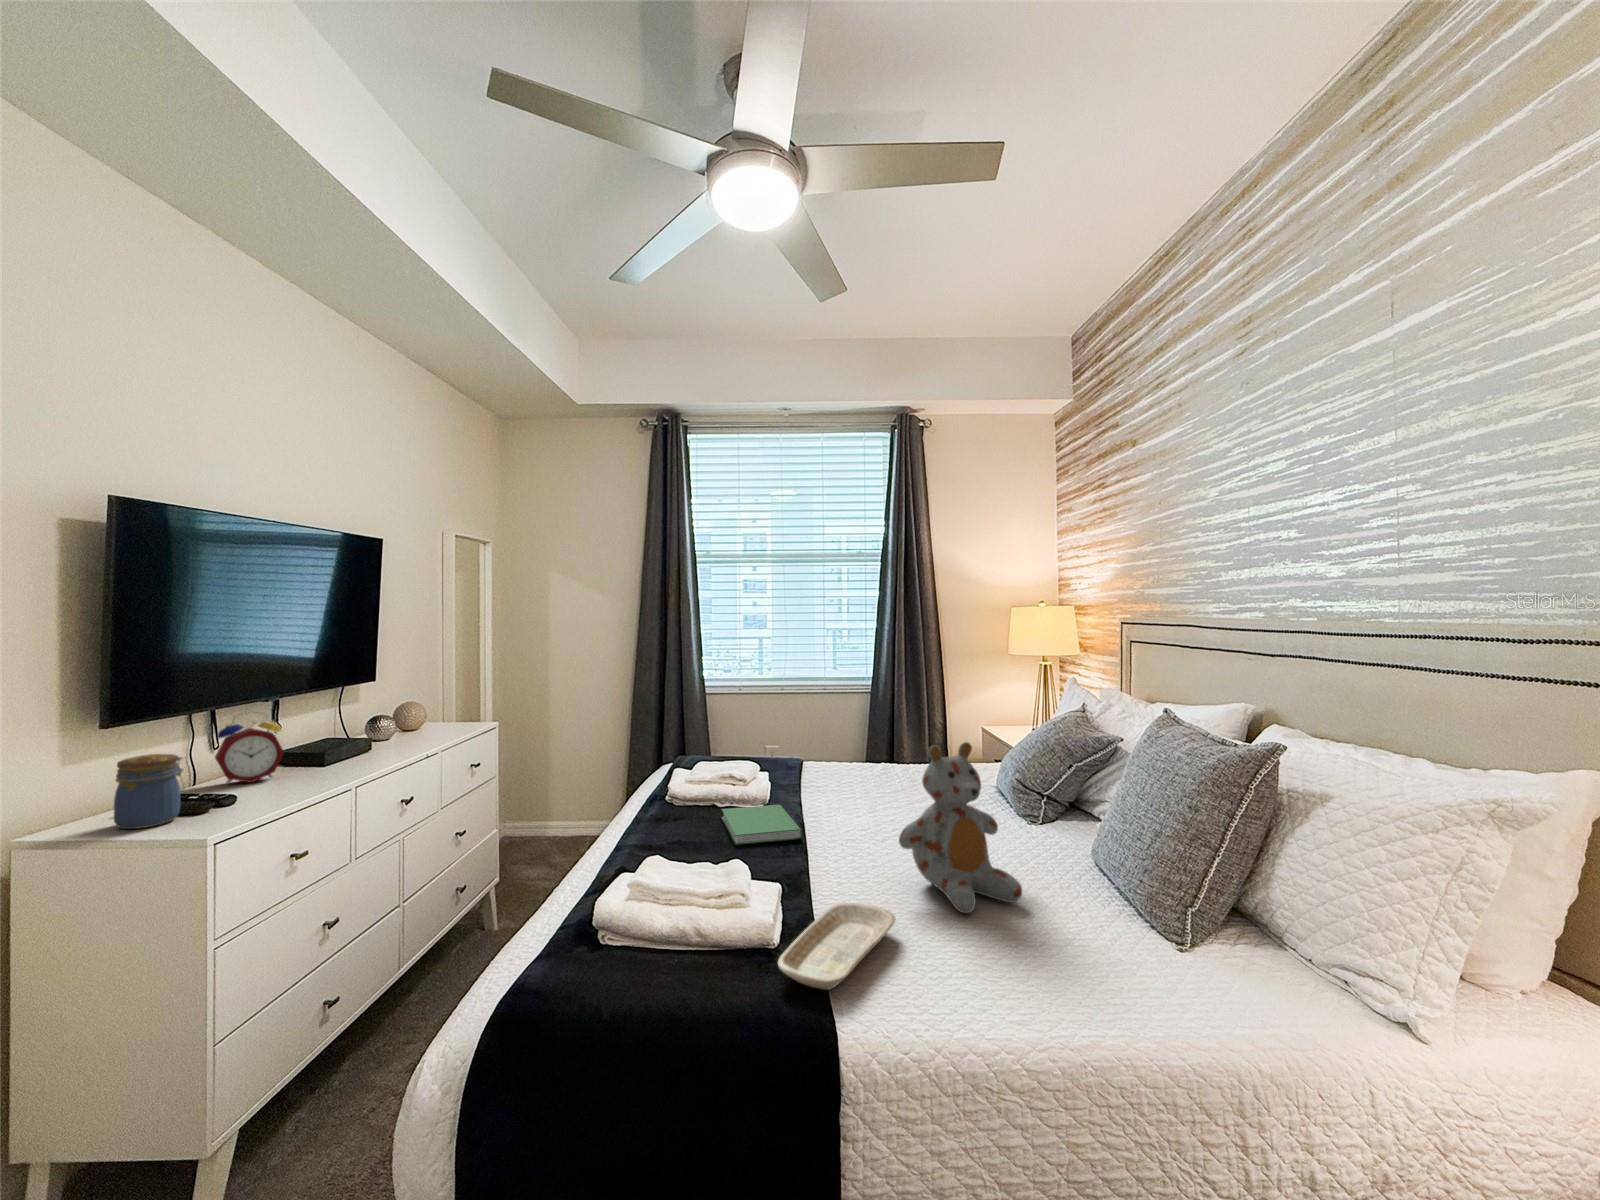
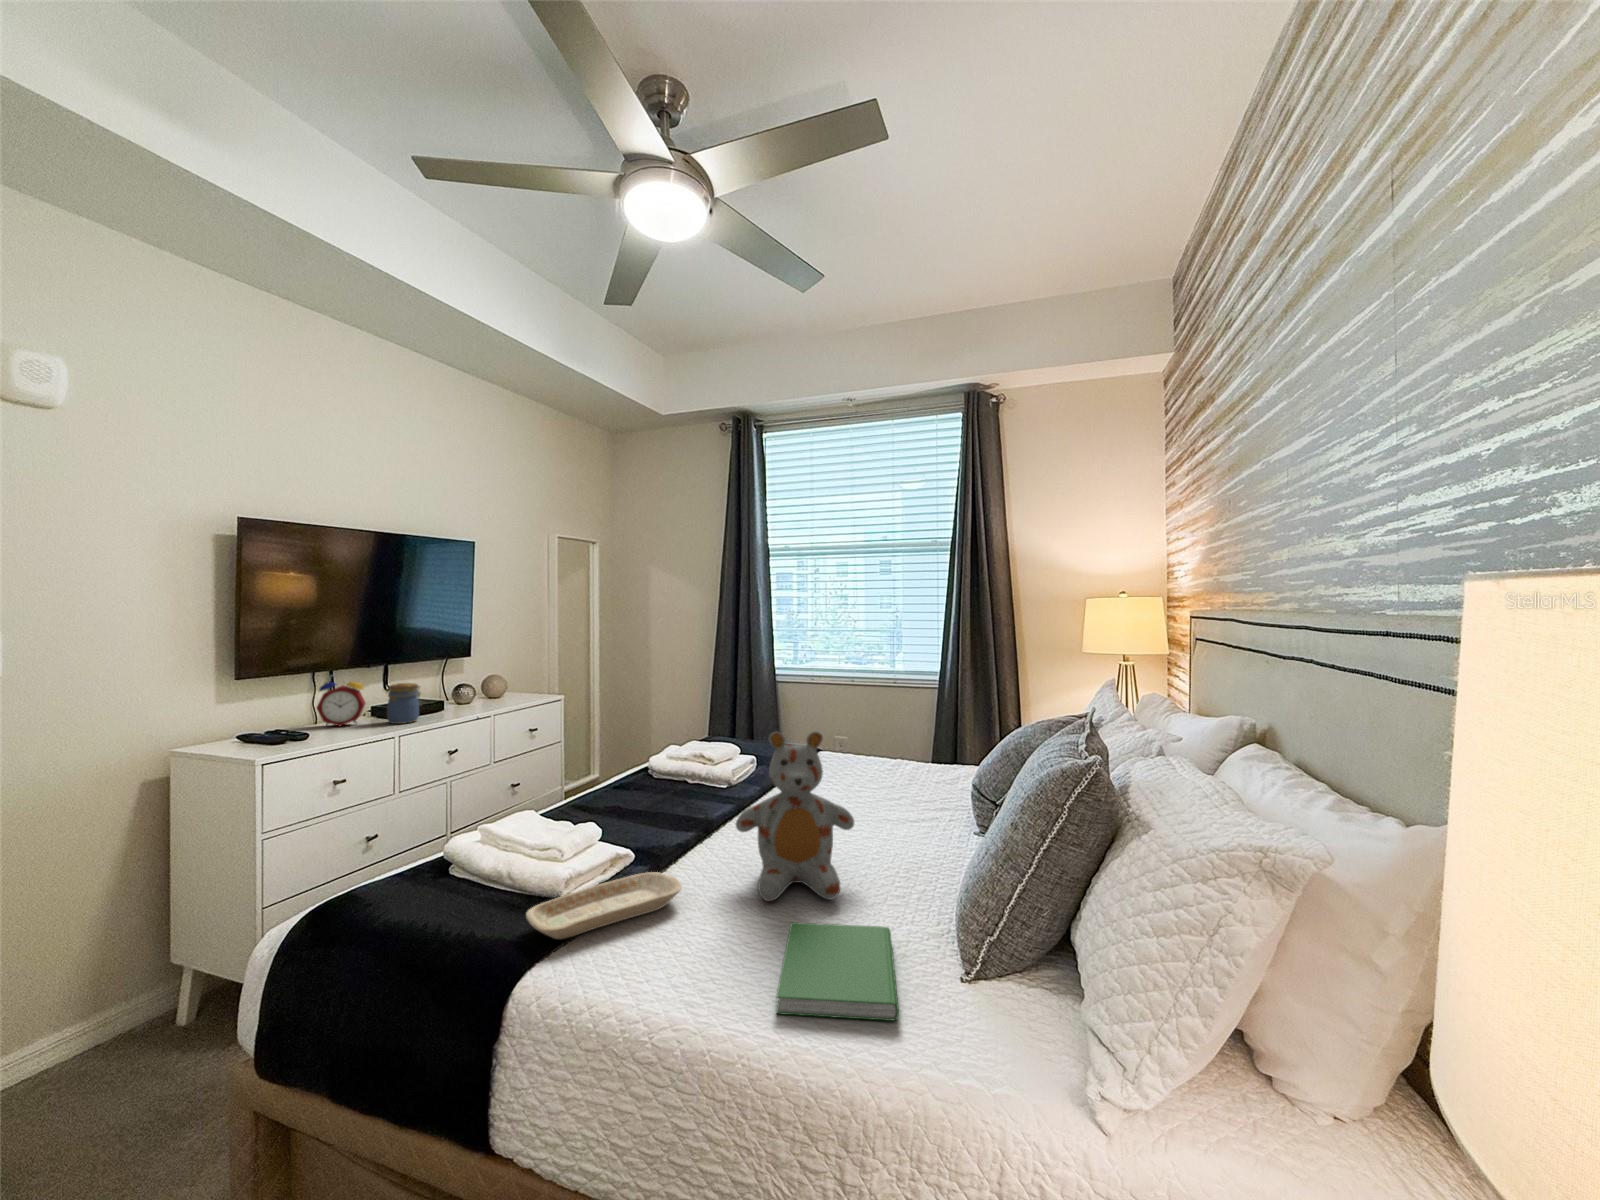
jar: present [114,754,183,829] -> present [387,683,421,724]
hardcover book: present [722,805,802,845] -> present [776,922,899,1021]

